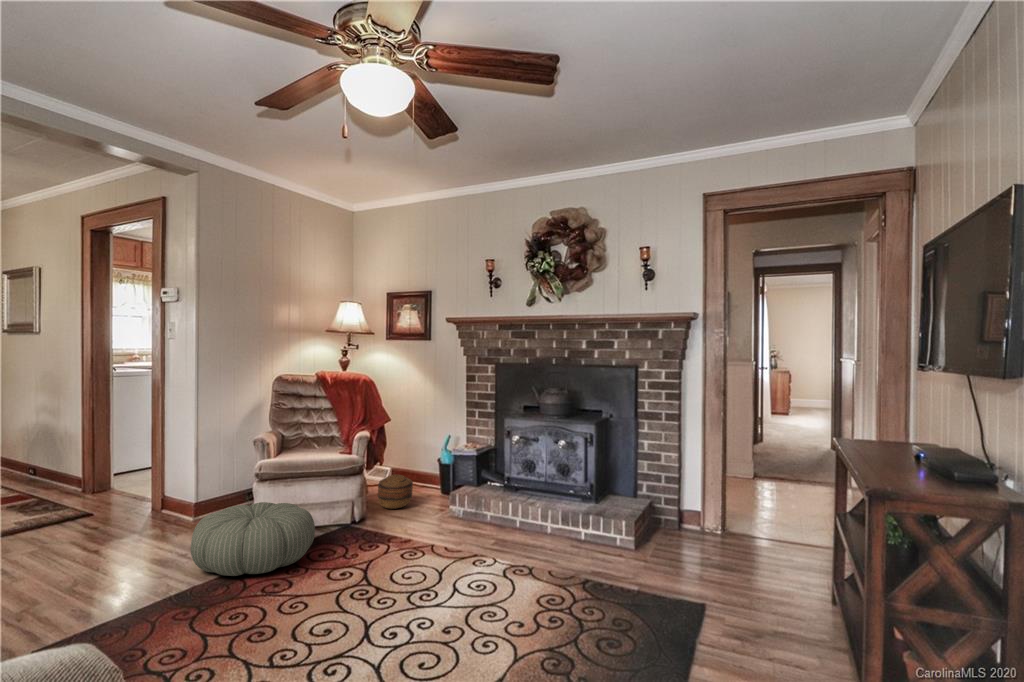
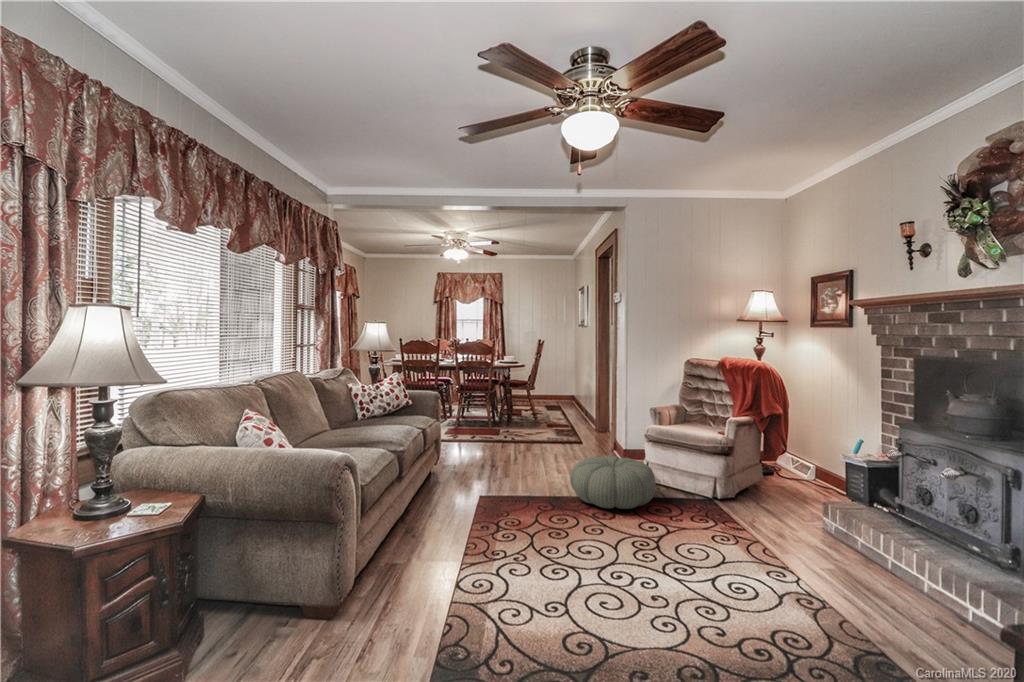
basket: present [378,475,413,509] -> none [756,465,795,500]

